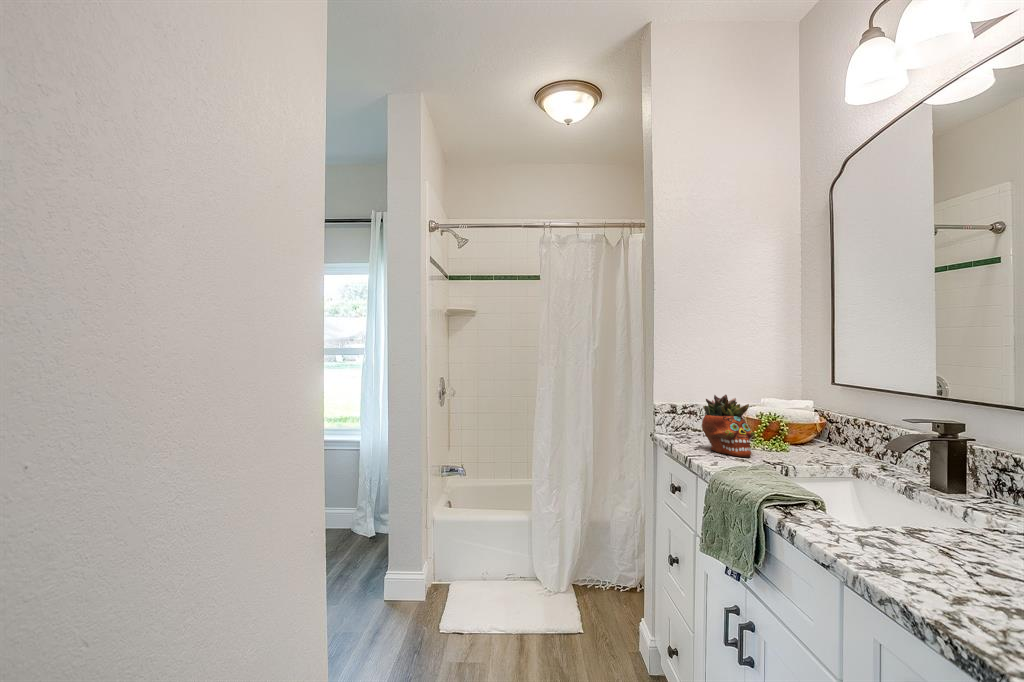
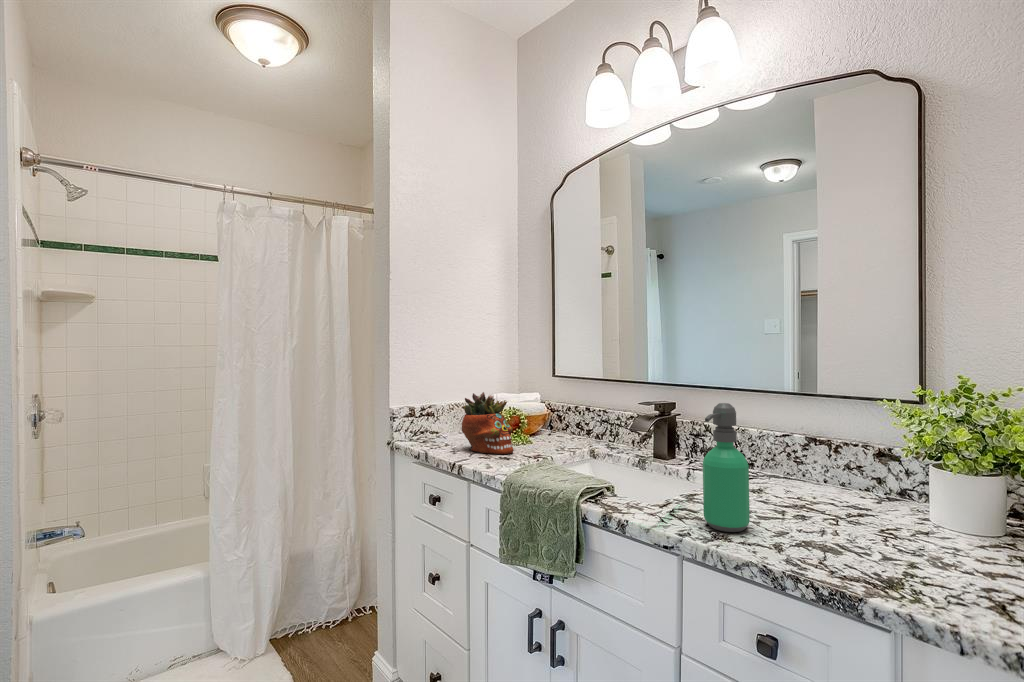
soap dispenser: none [873,421,949,574] -> present [703,403,750,532]

